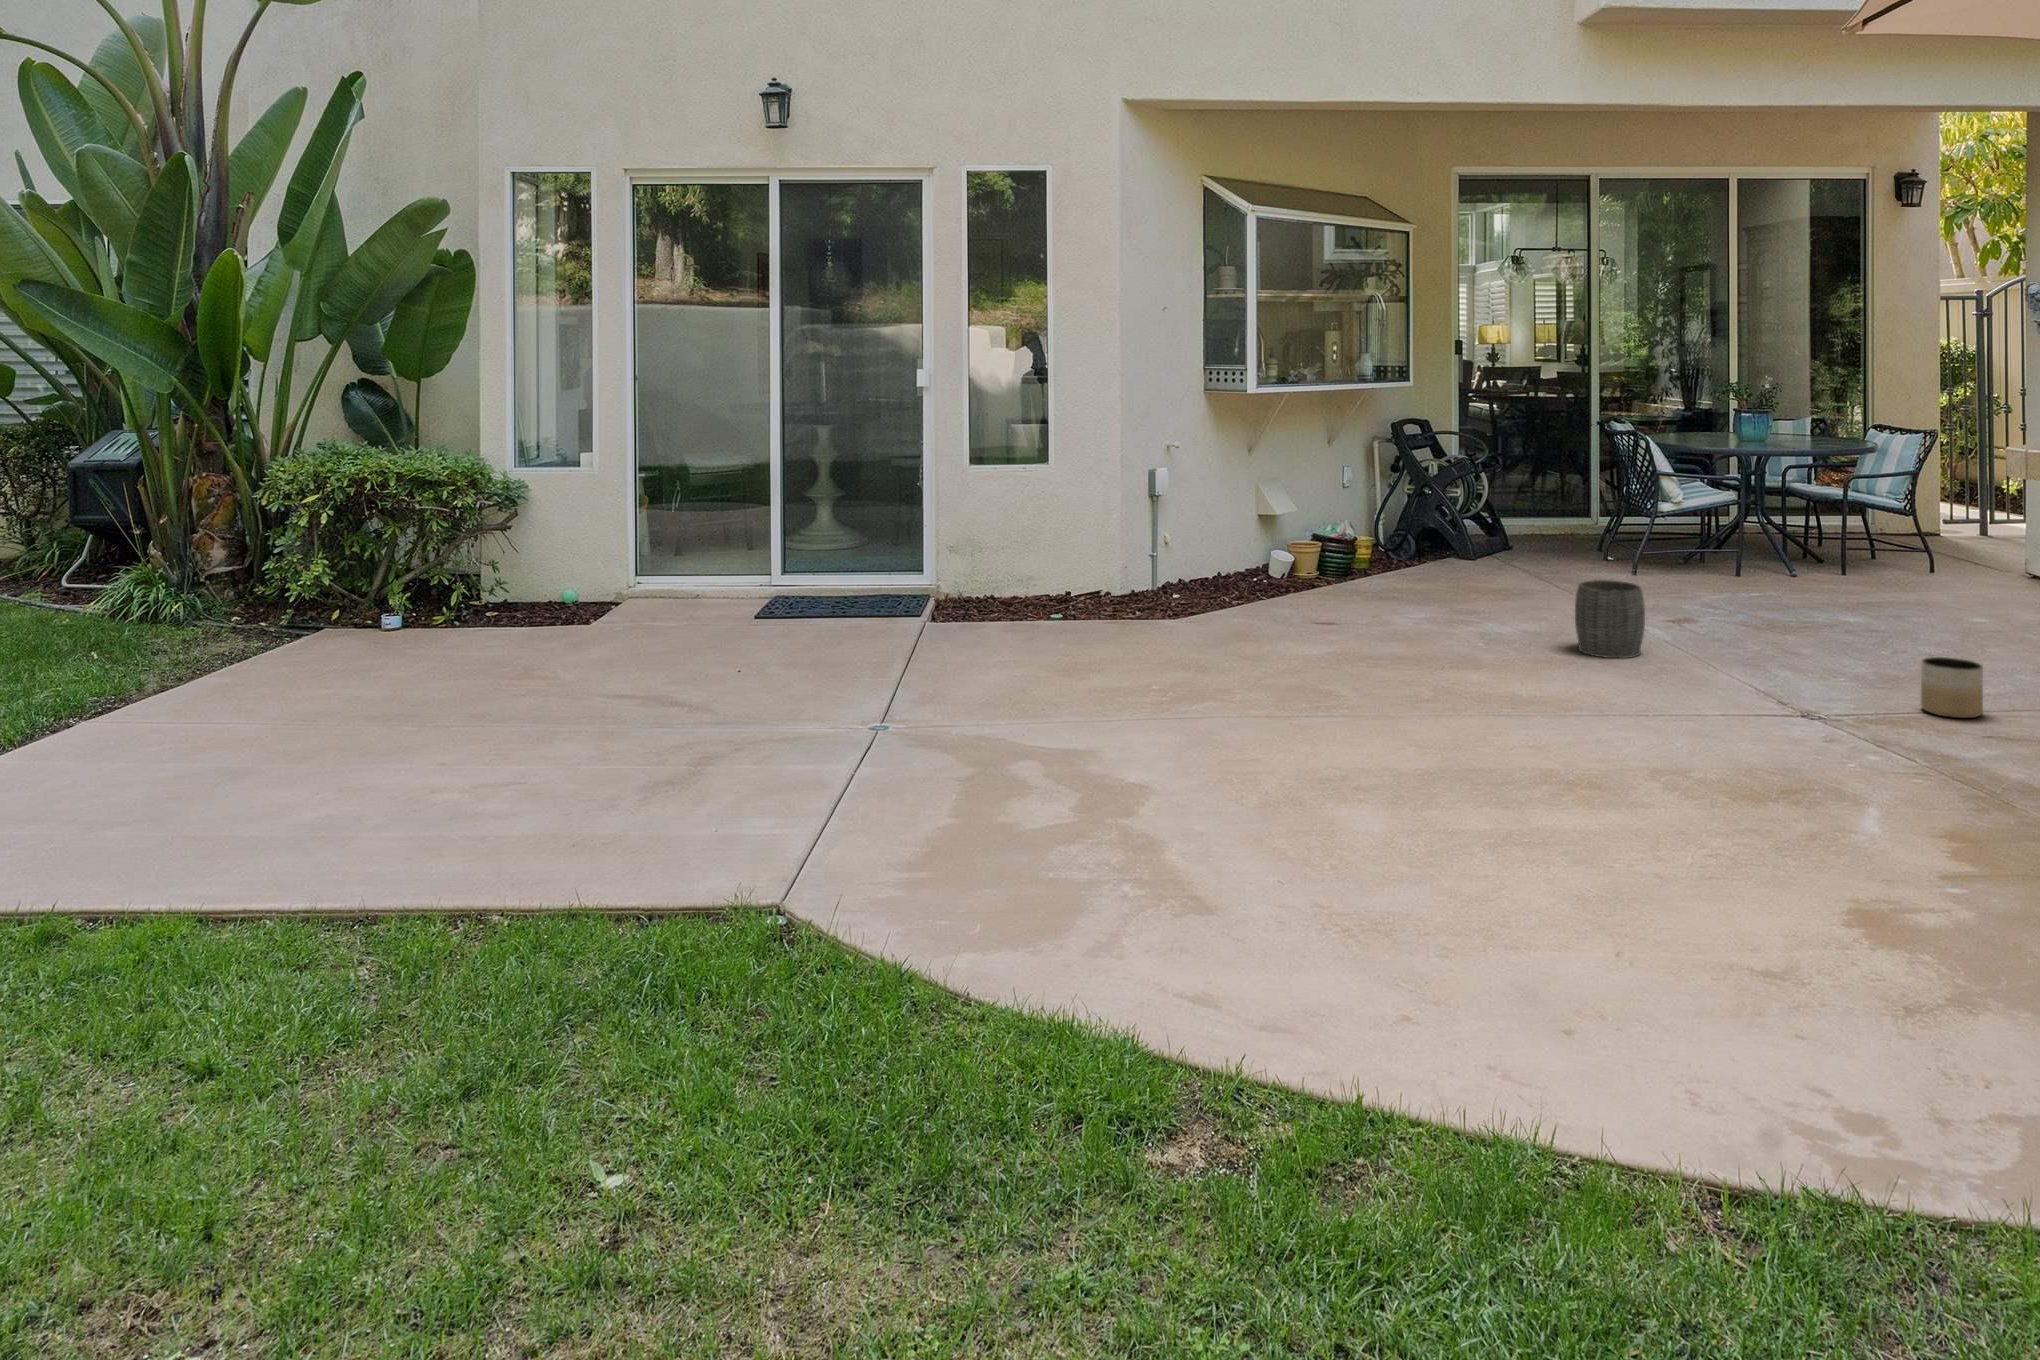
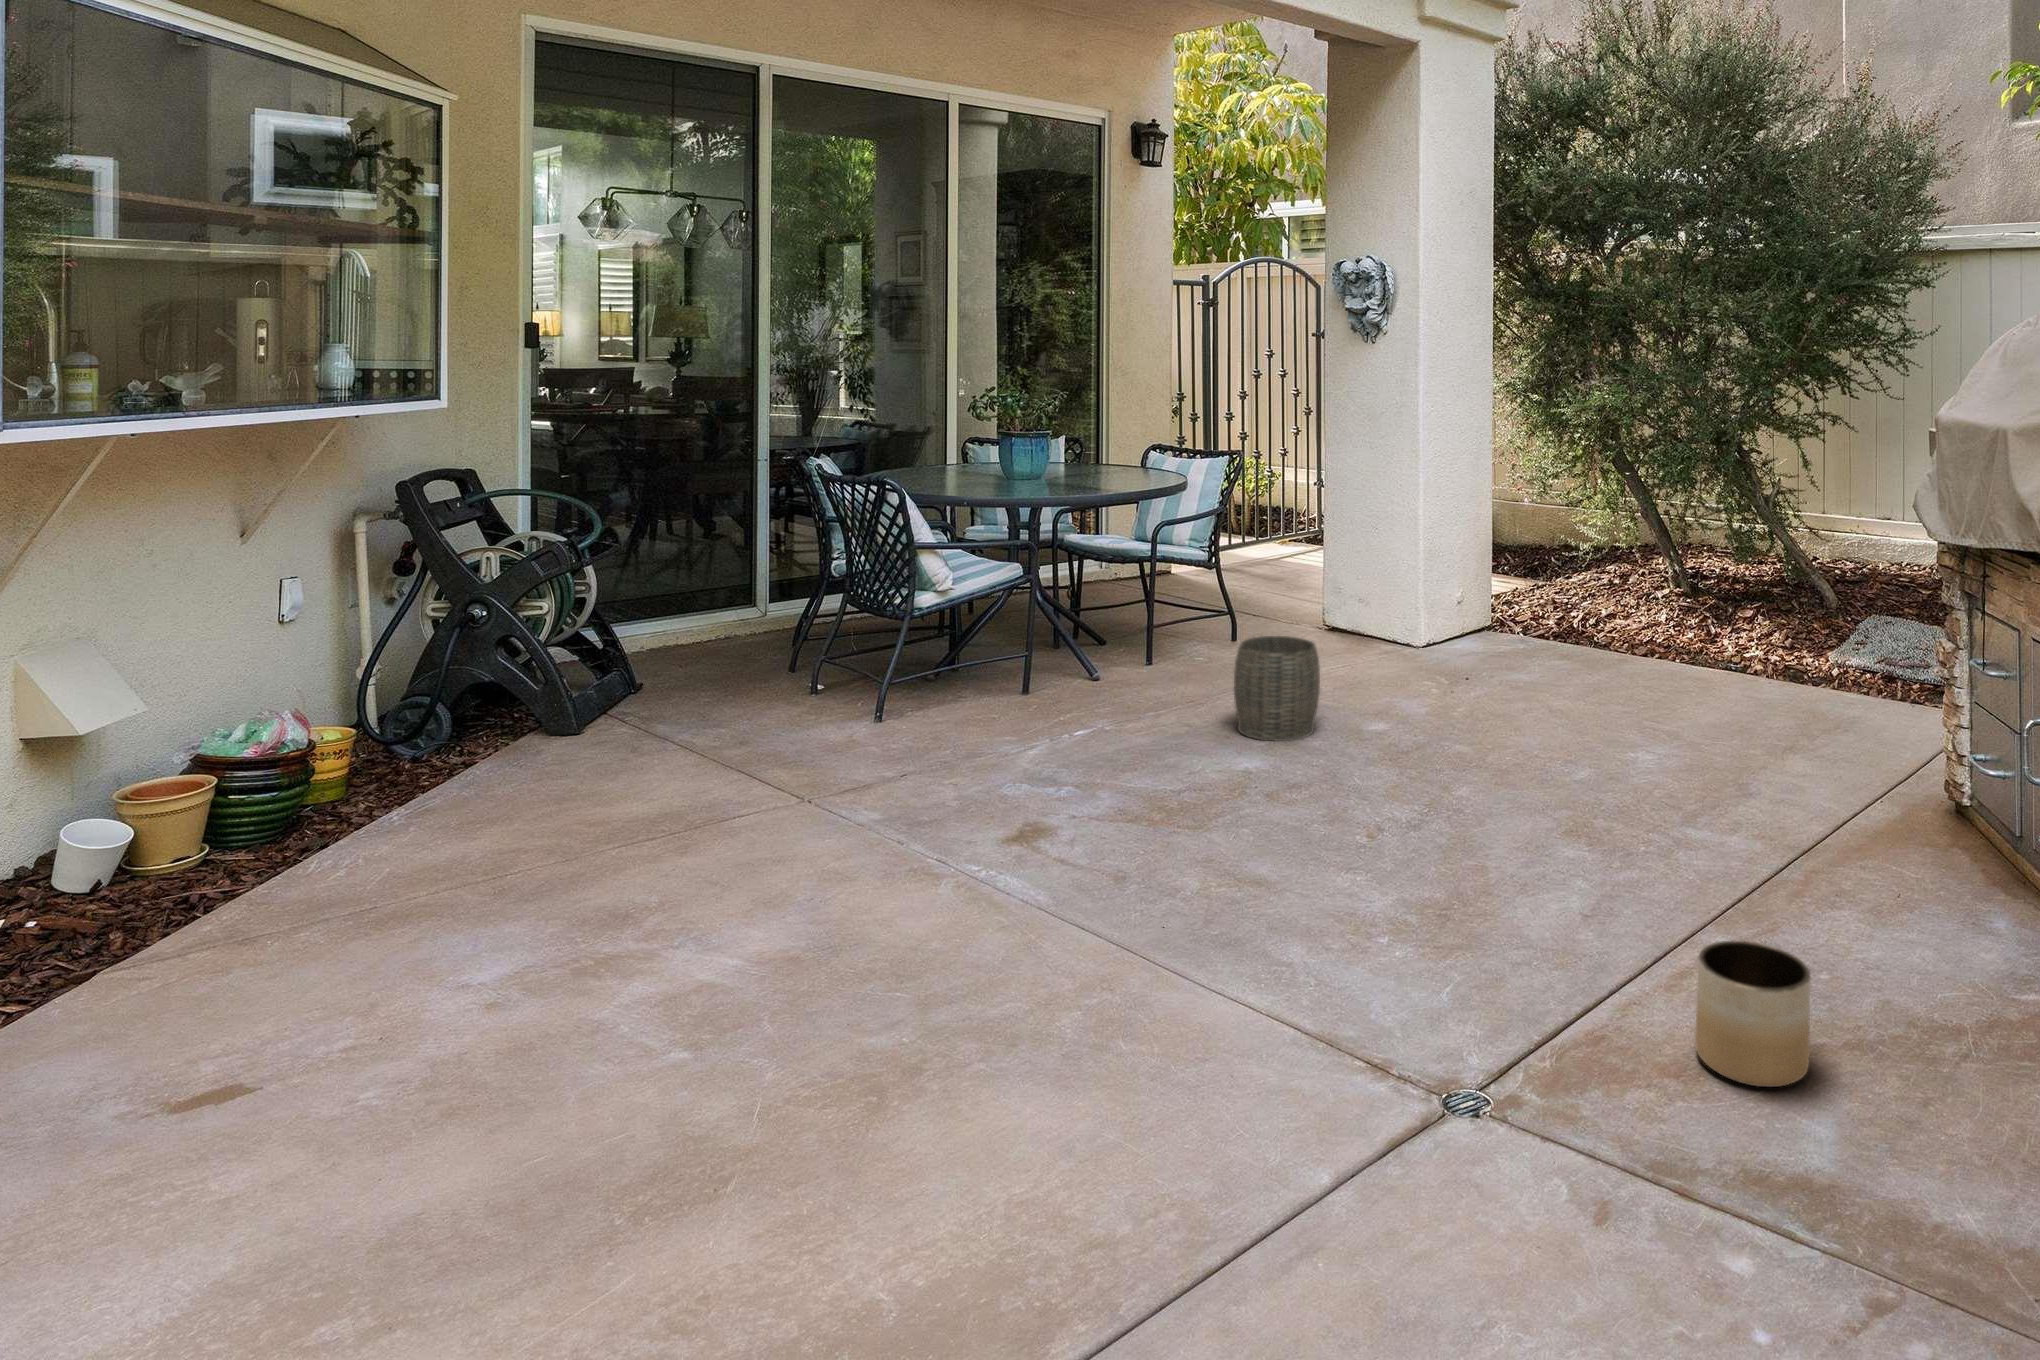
woven basket: present [1575,580,1645,658] -> present [1234,636,1320,741]

